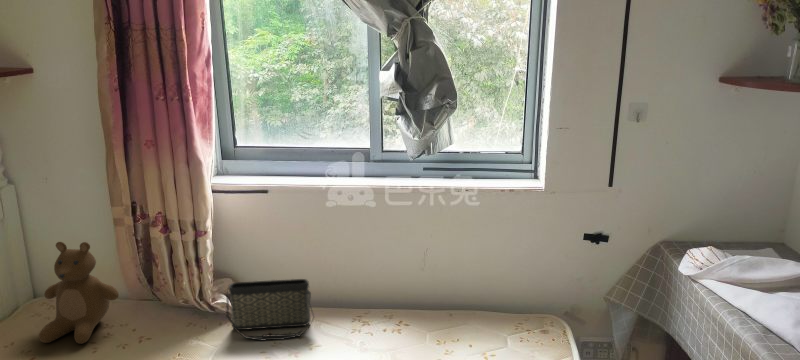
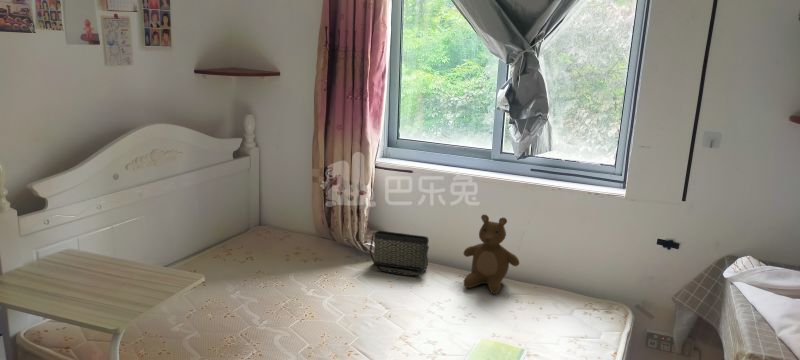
teddy bear: present [39,242,119,344] -> present [464,215,519,294]

